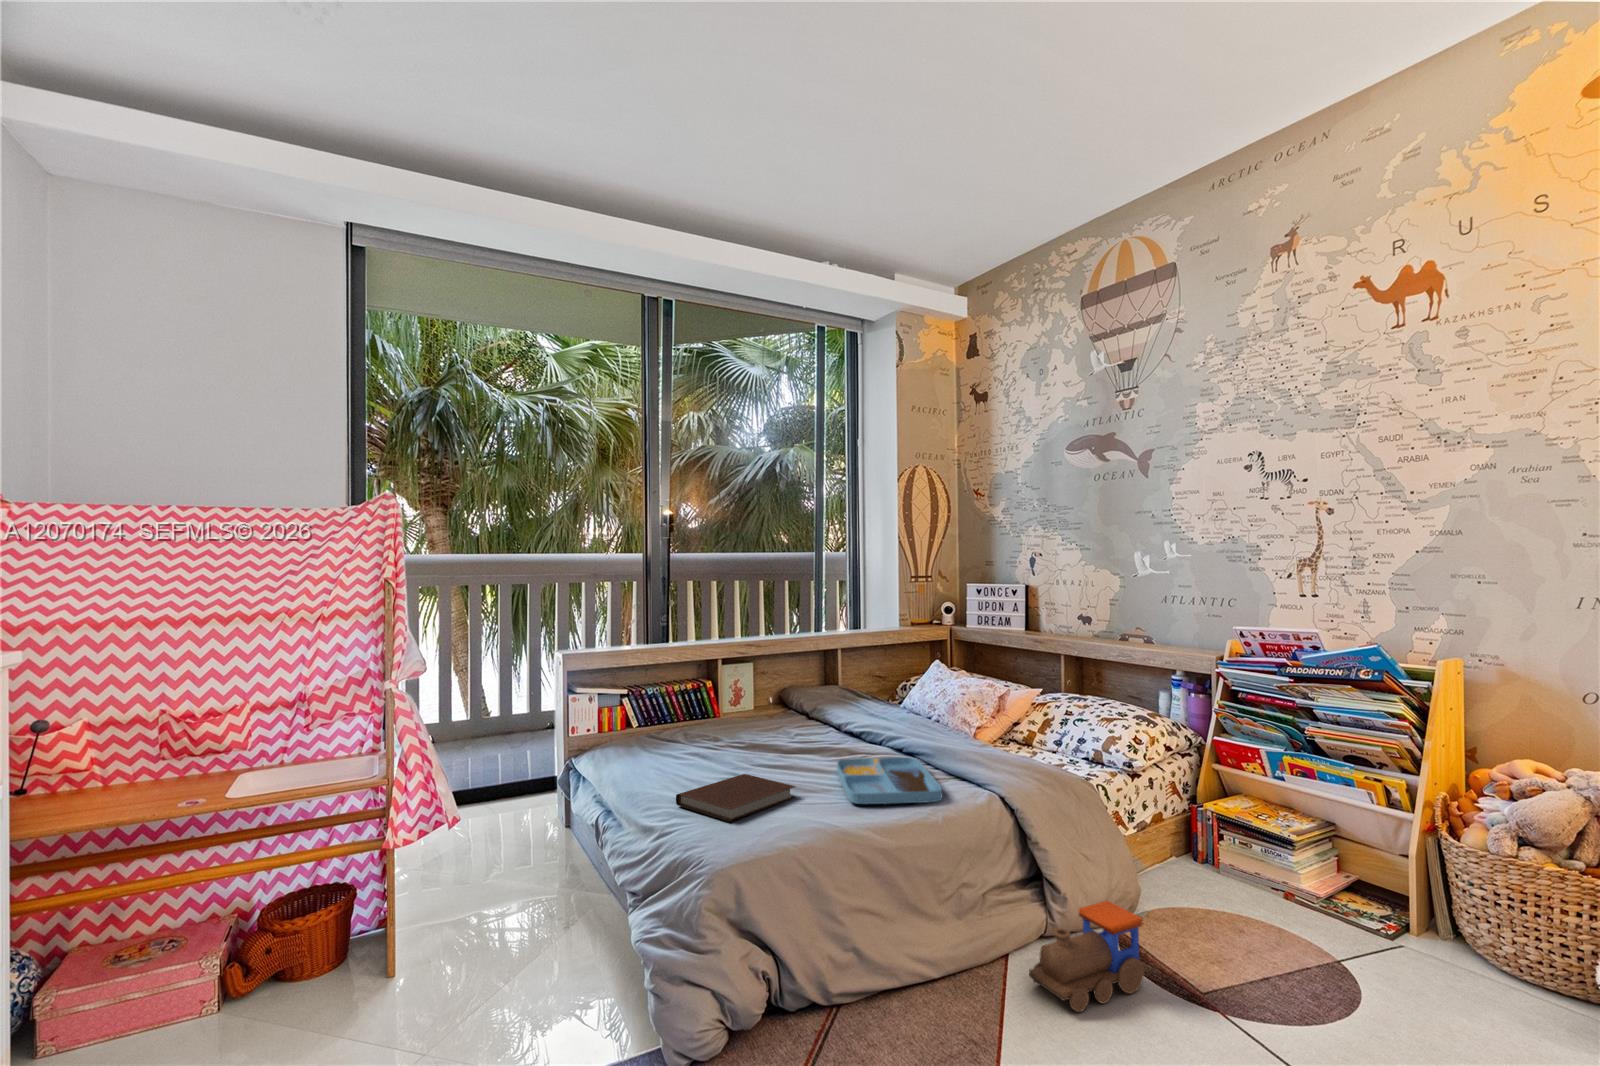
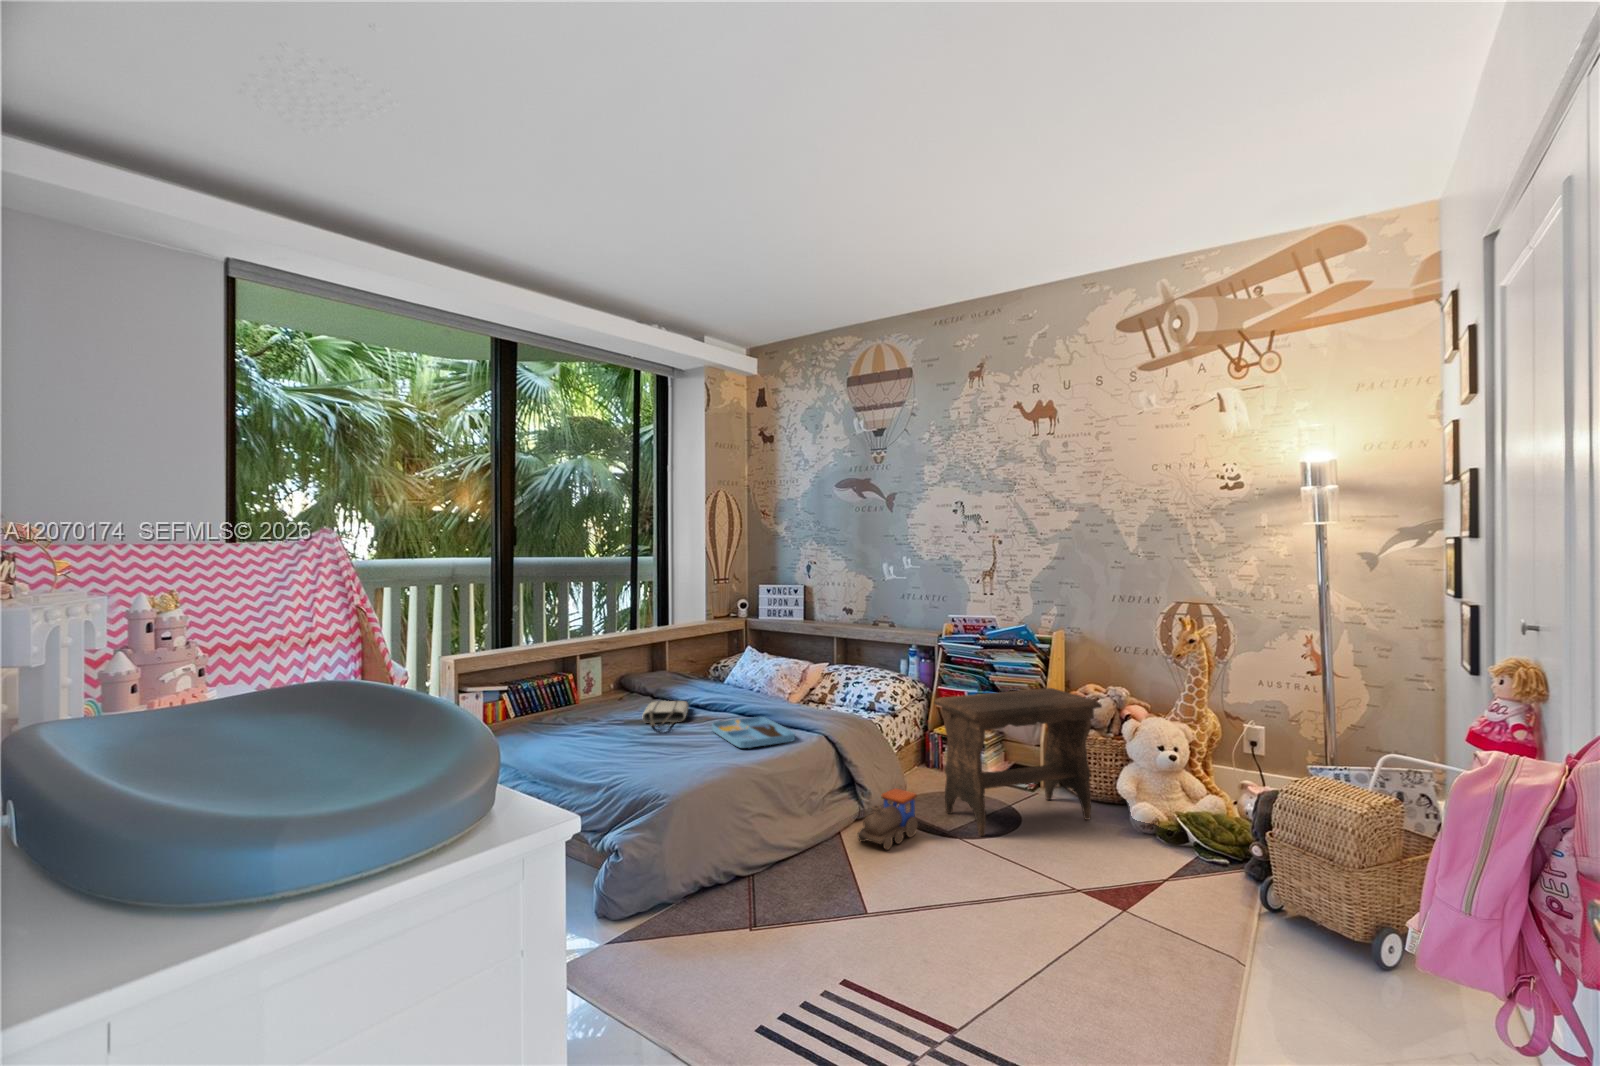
tote bag: none [761,723,832,757] -> present [643,701,689,726]
footstool: none [1186,756,1548,1026] -> present [934,688,1102,836]
notebook: present [676,774,795,822] -> none [617,739,698,768]

